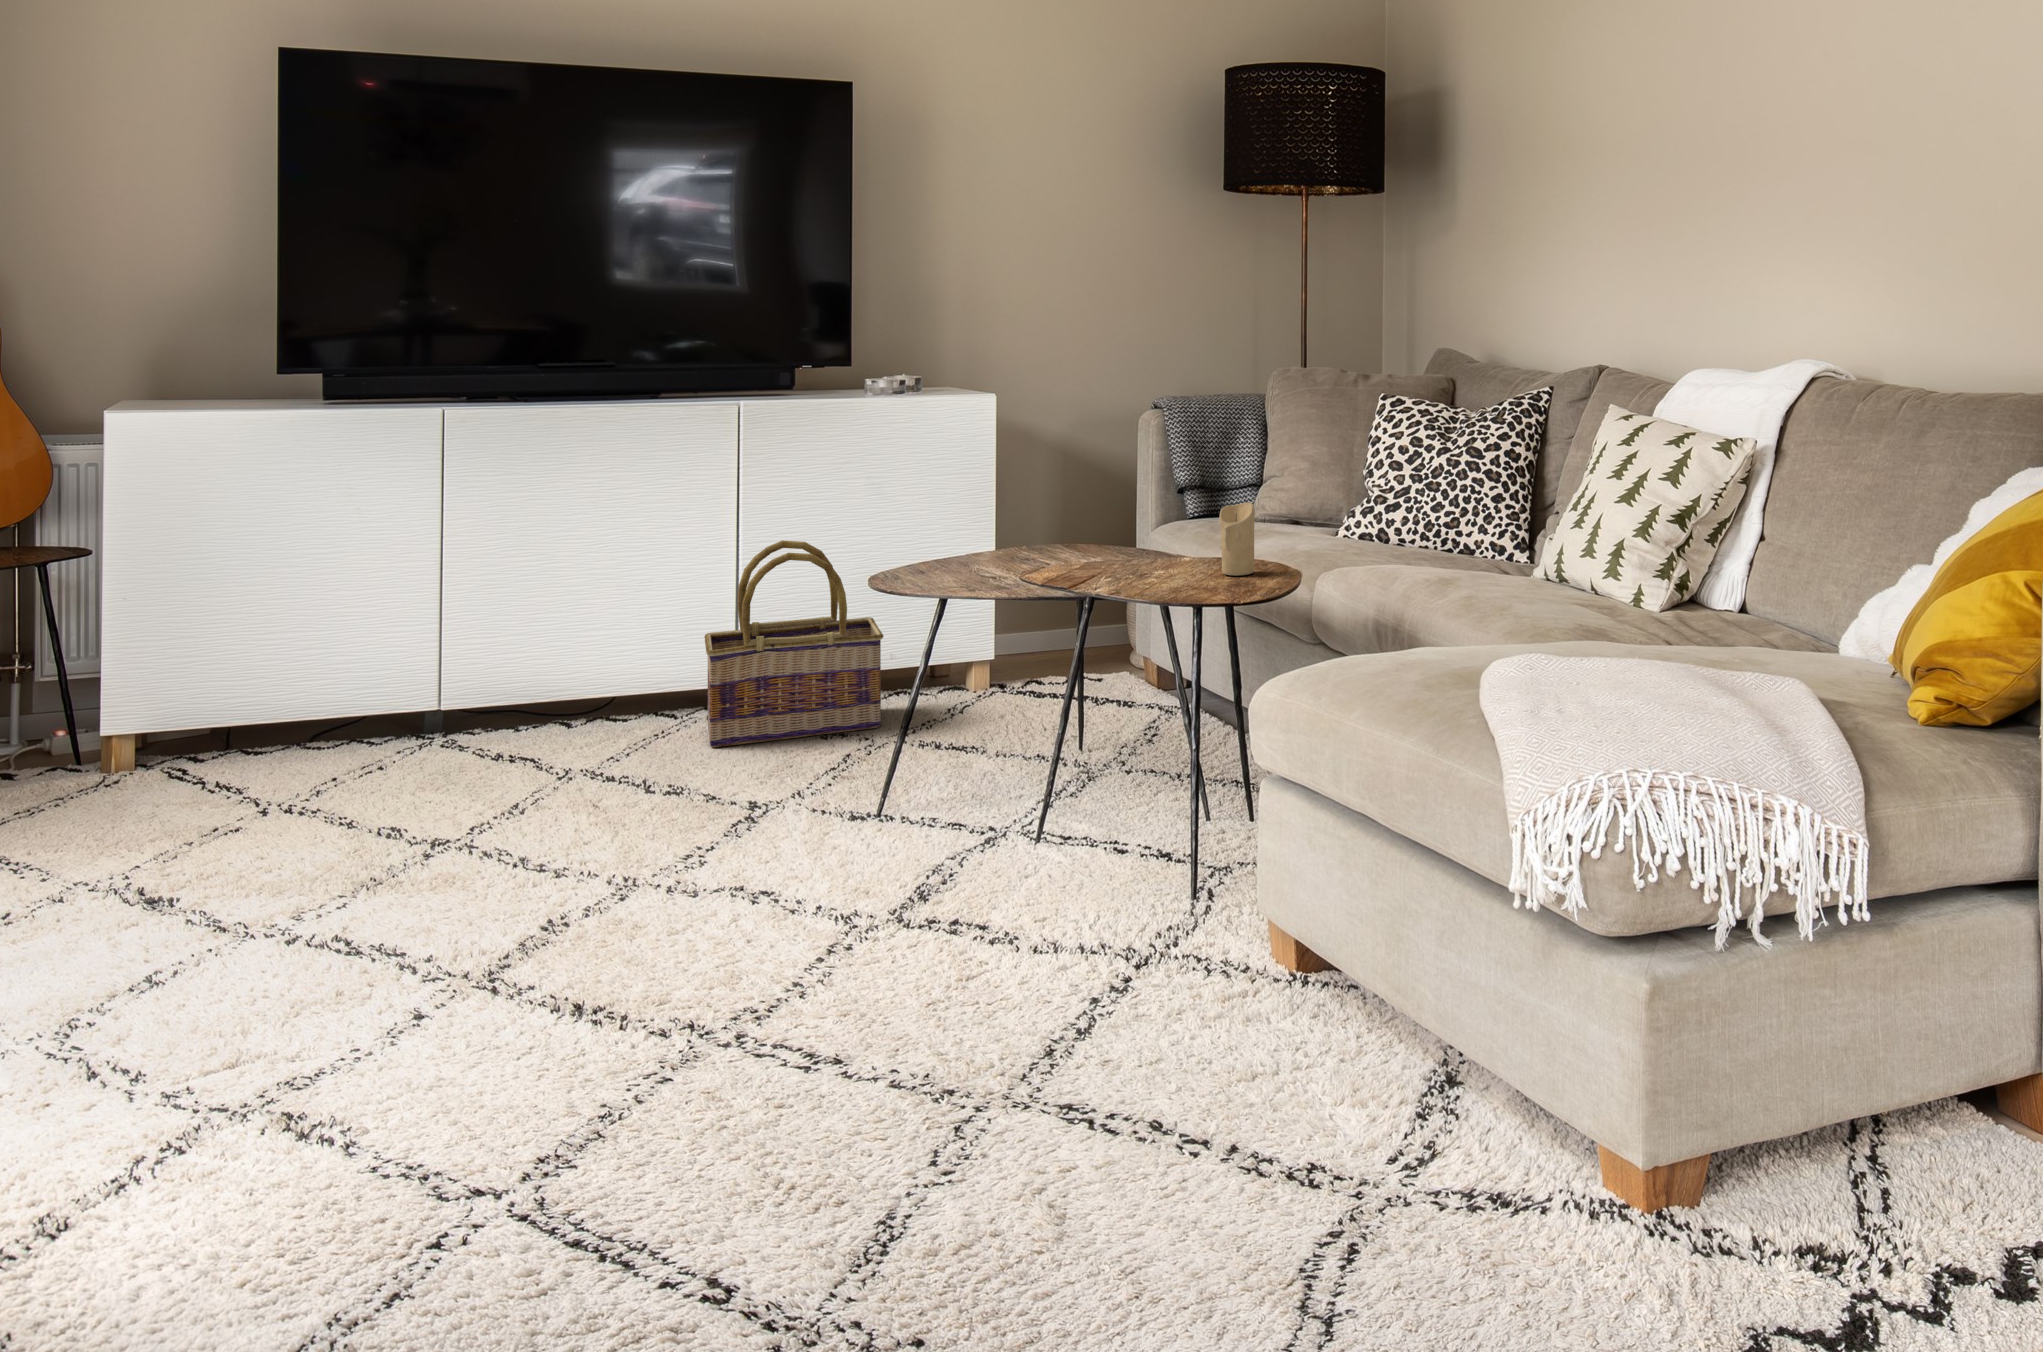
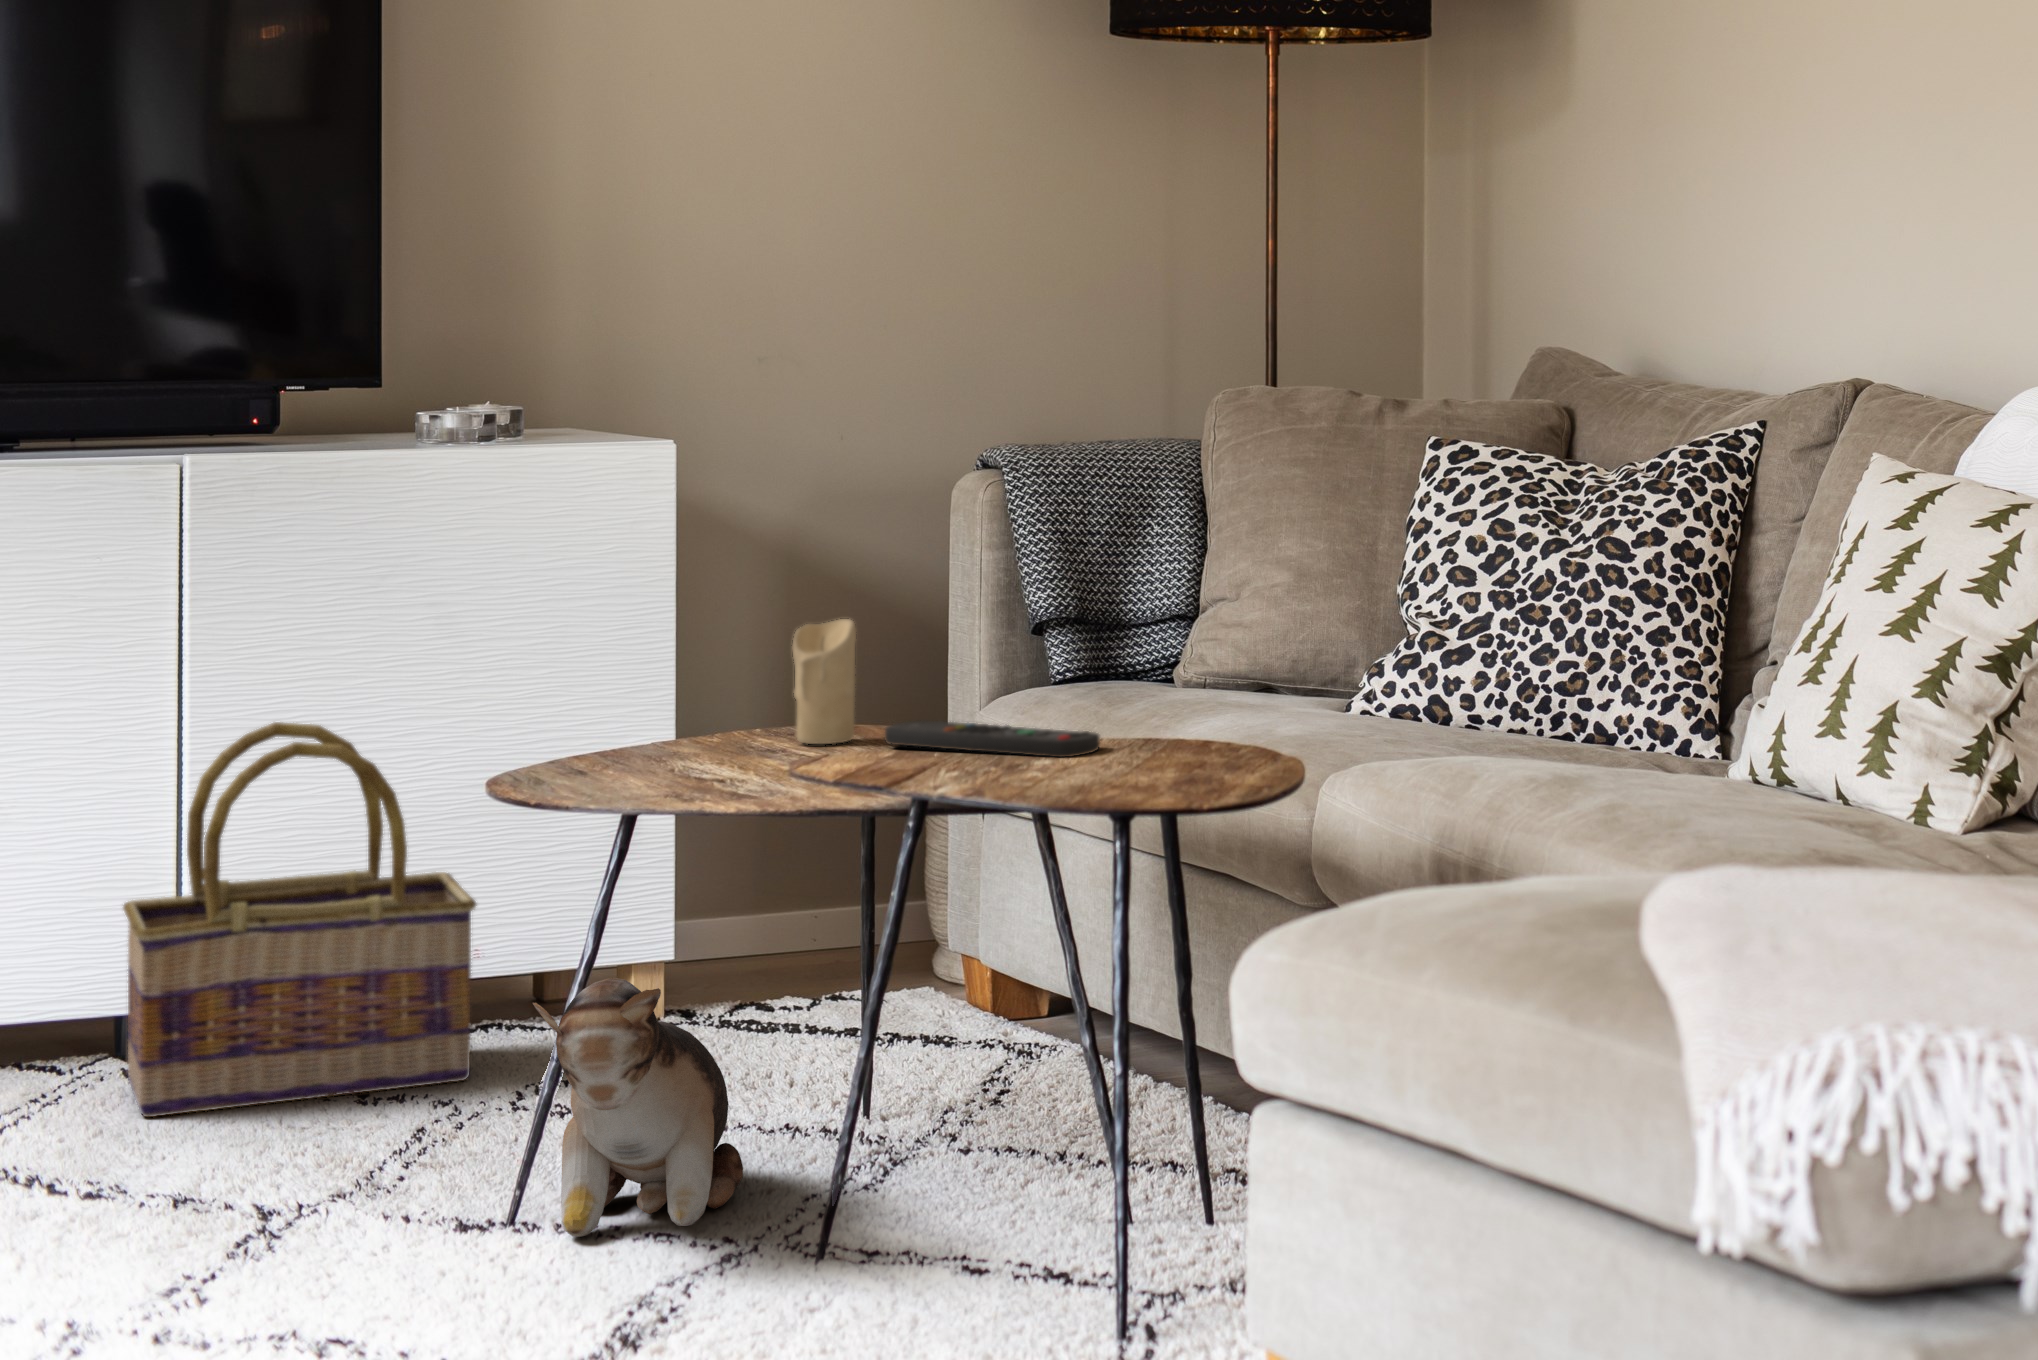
candle: present [1219,502,1255,576] -> present [793,619,856,744]
remote control: none [1082,548,1195,570] -> present [885,720,1100,757]
plush toy: none [892,688,1010,825] -> present [533,977,743,1237]

